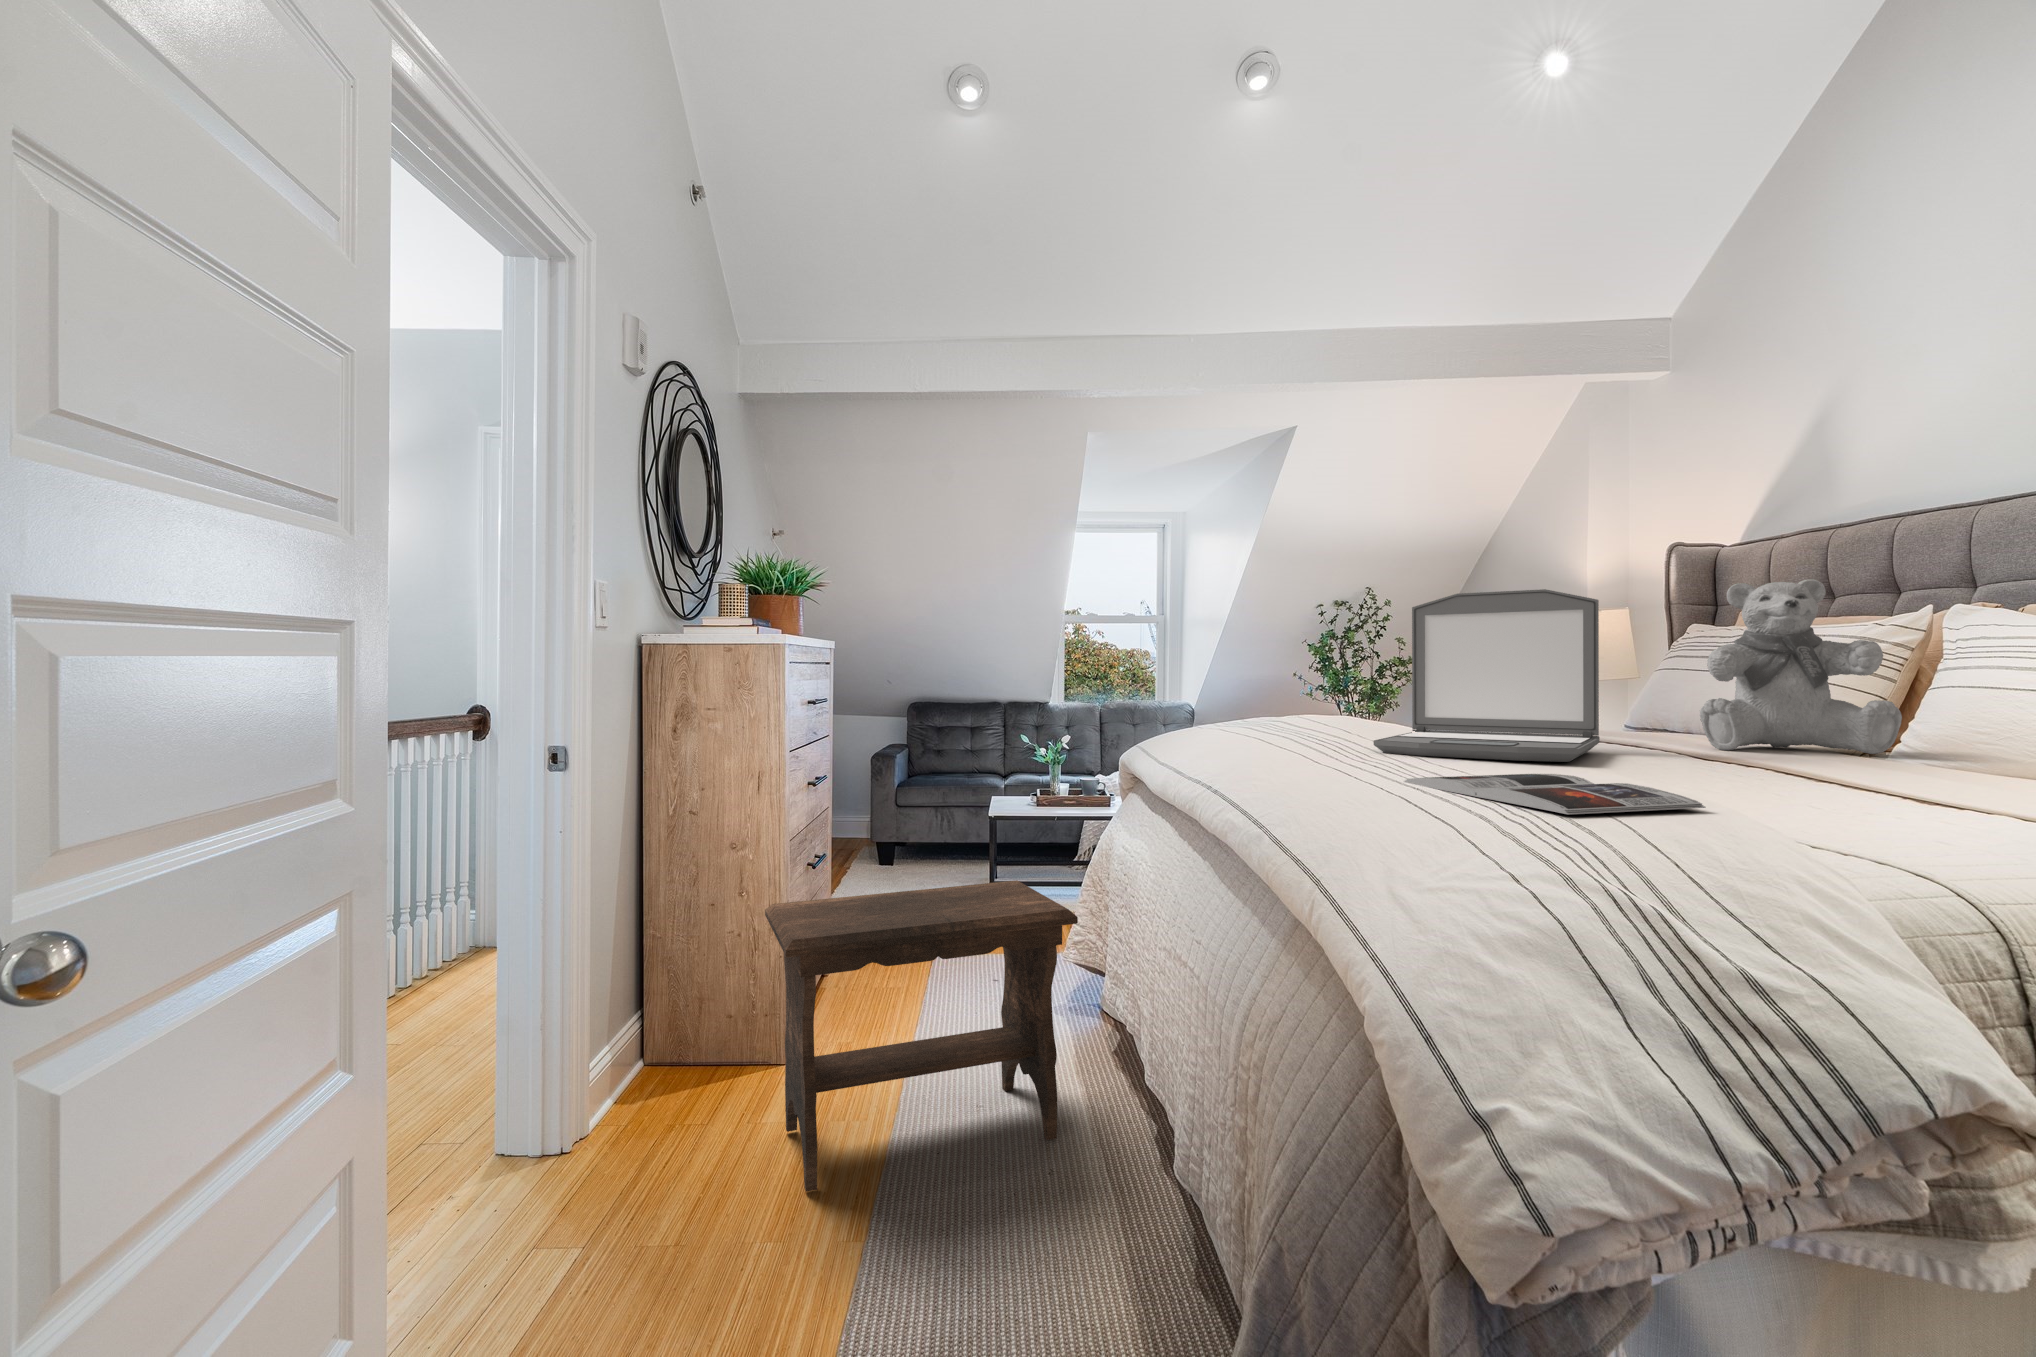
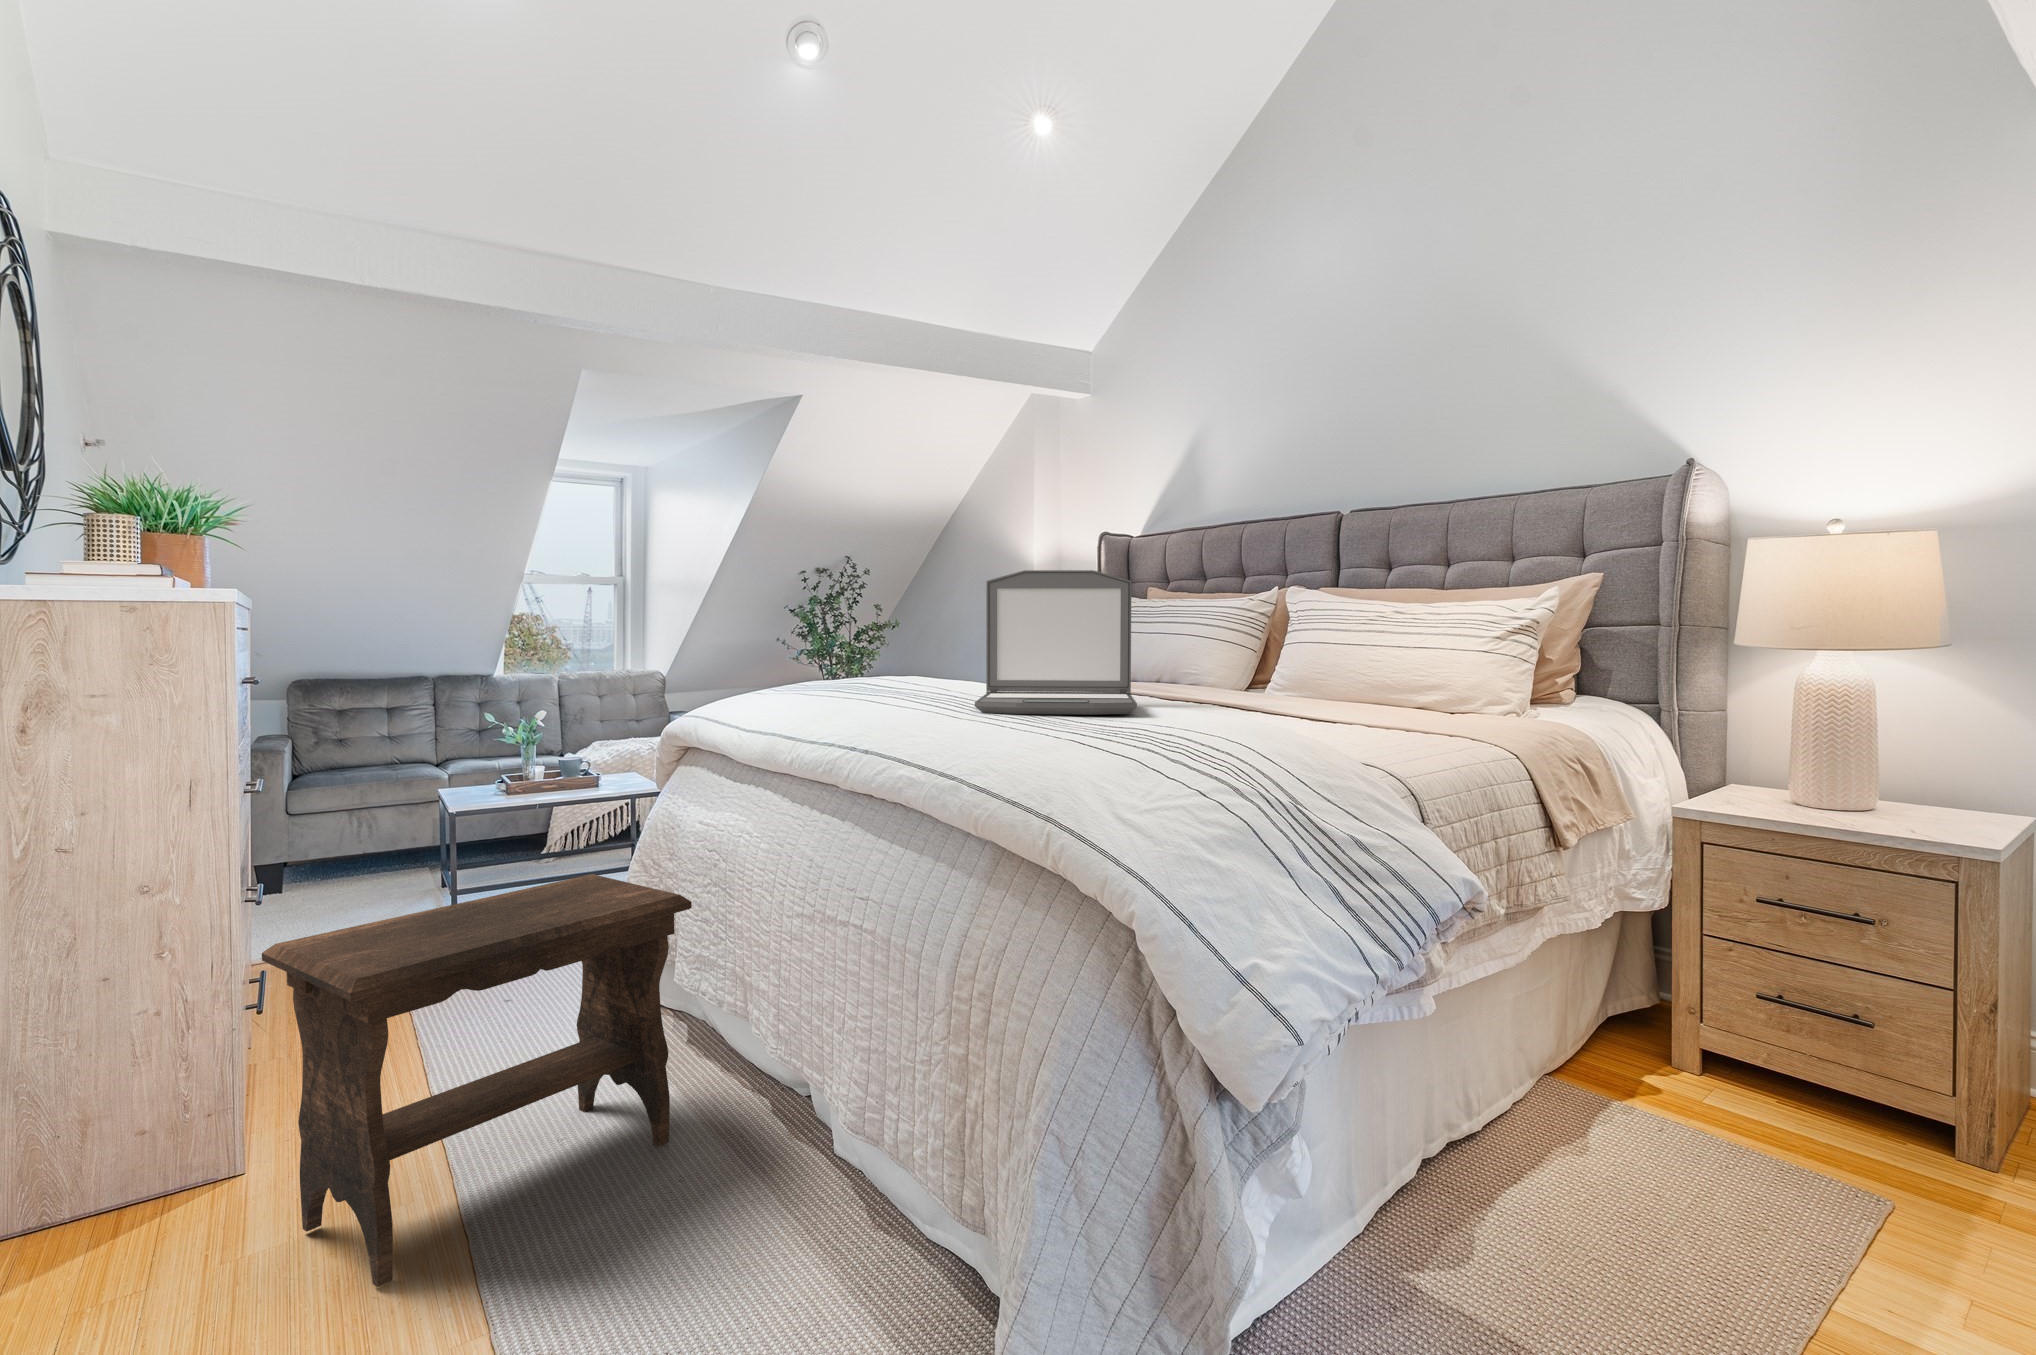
teddy bear: present [1700,579,1902,754] -> none [1185,571,1300,701]
magazine: present [1404,774,1706,815] -> none [1045,723,1265,753]

